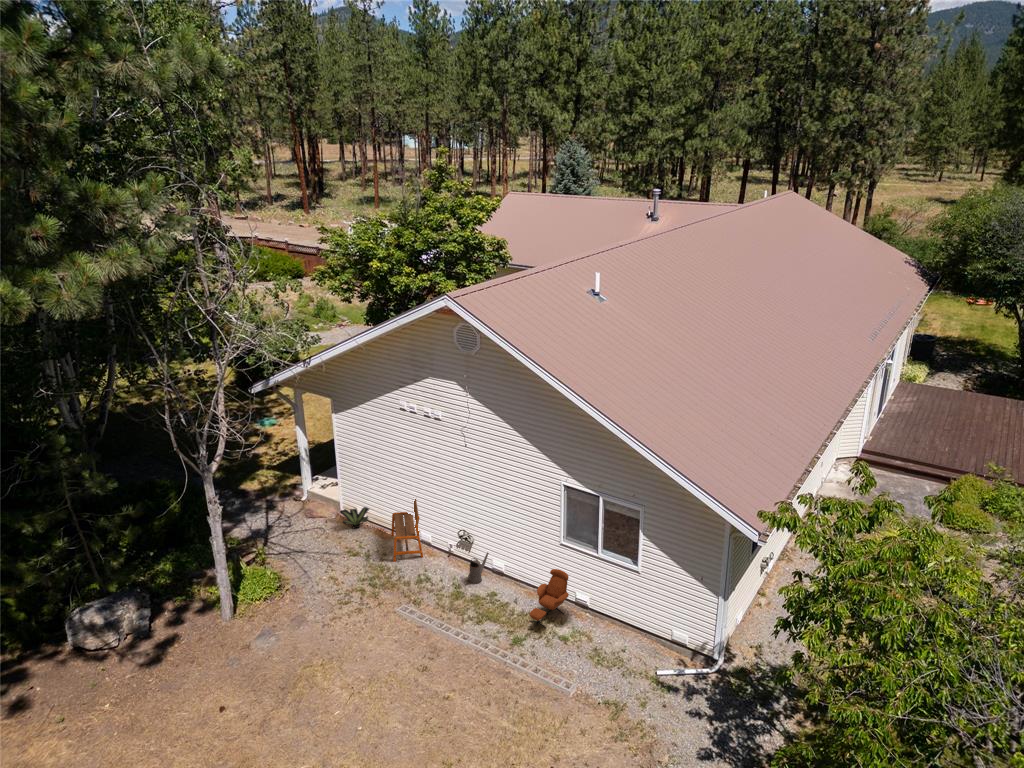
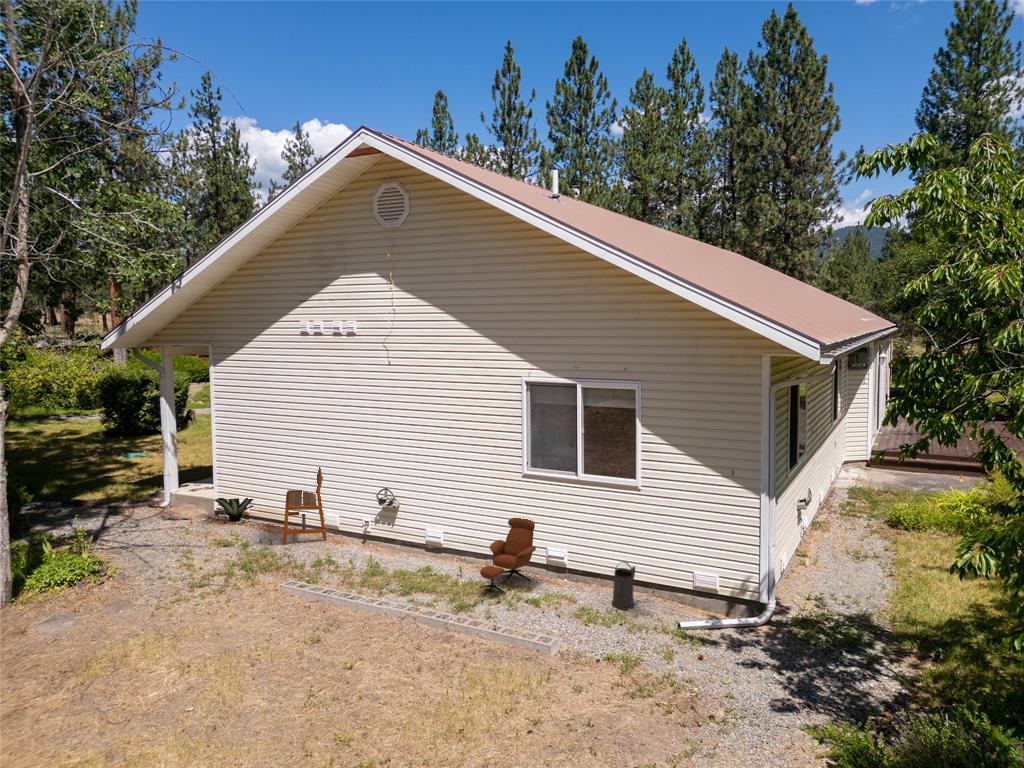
watering can: present [468,552,489,584] -> present [612,562,635,609]

